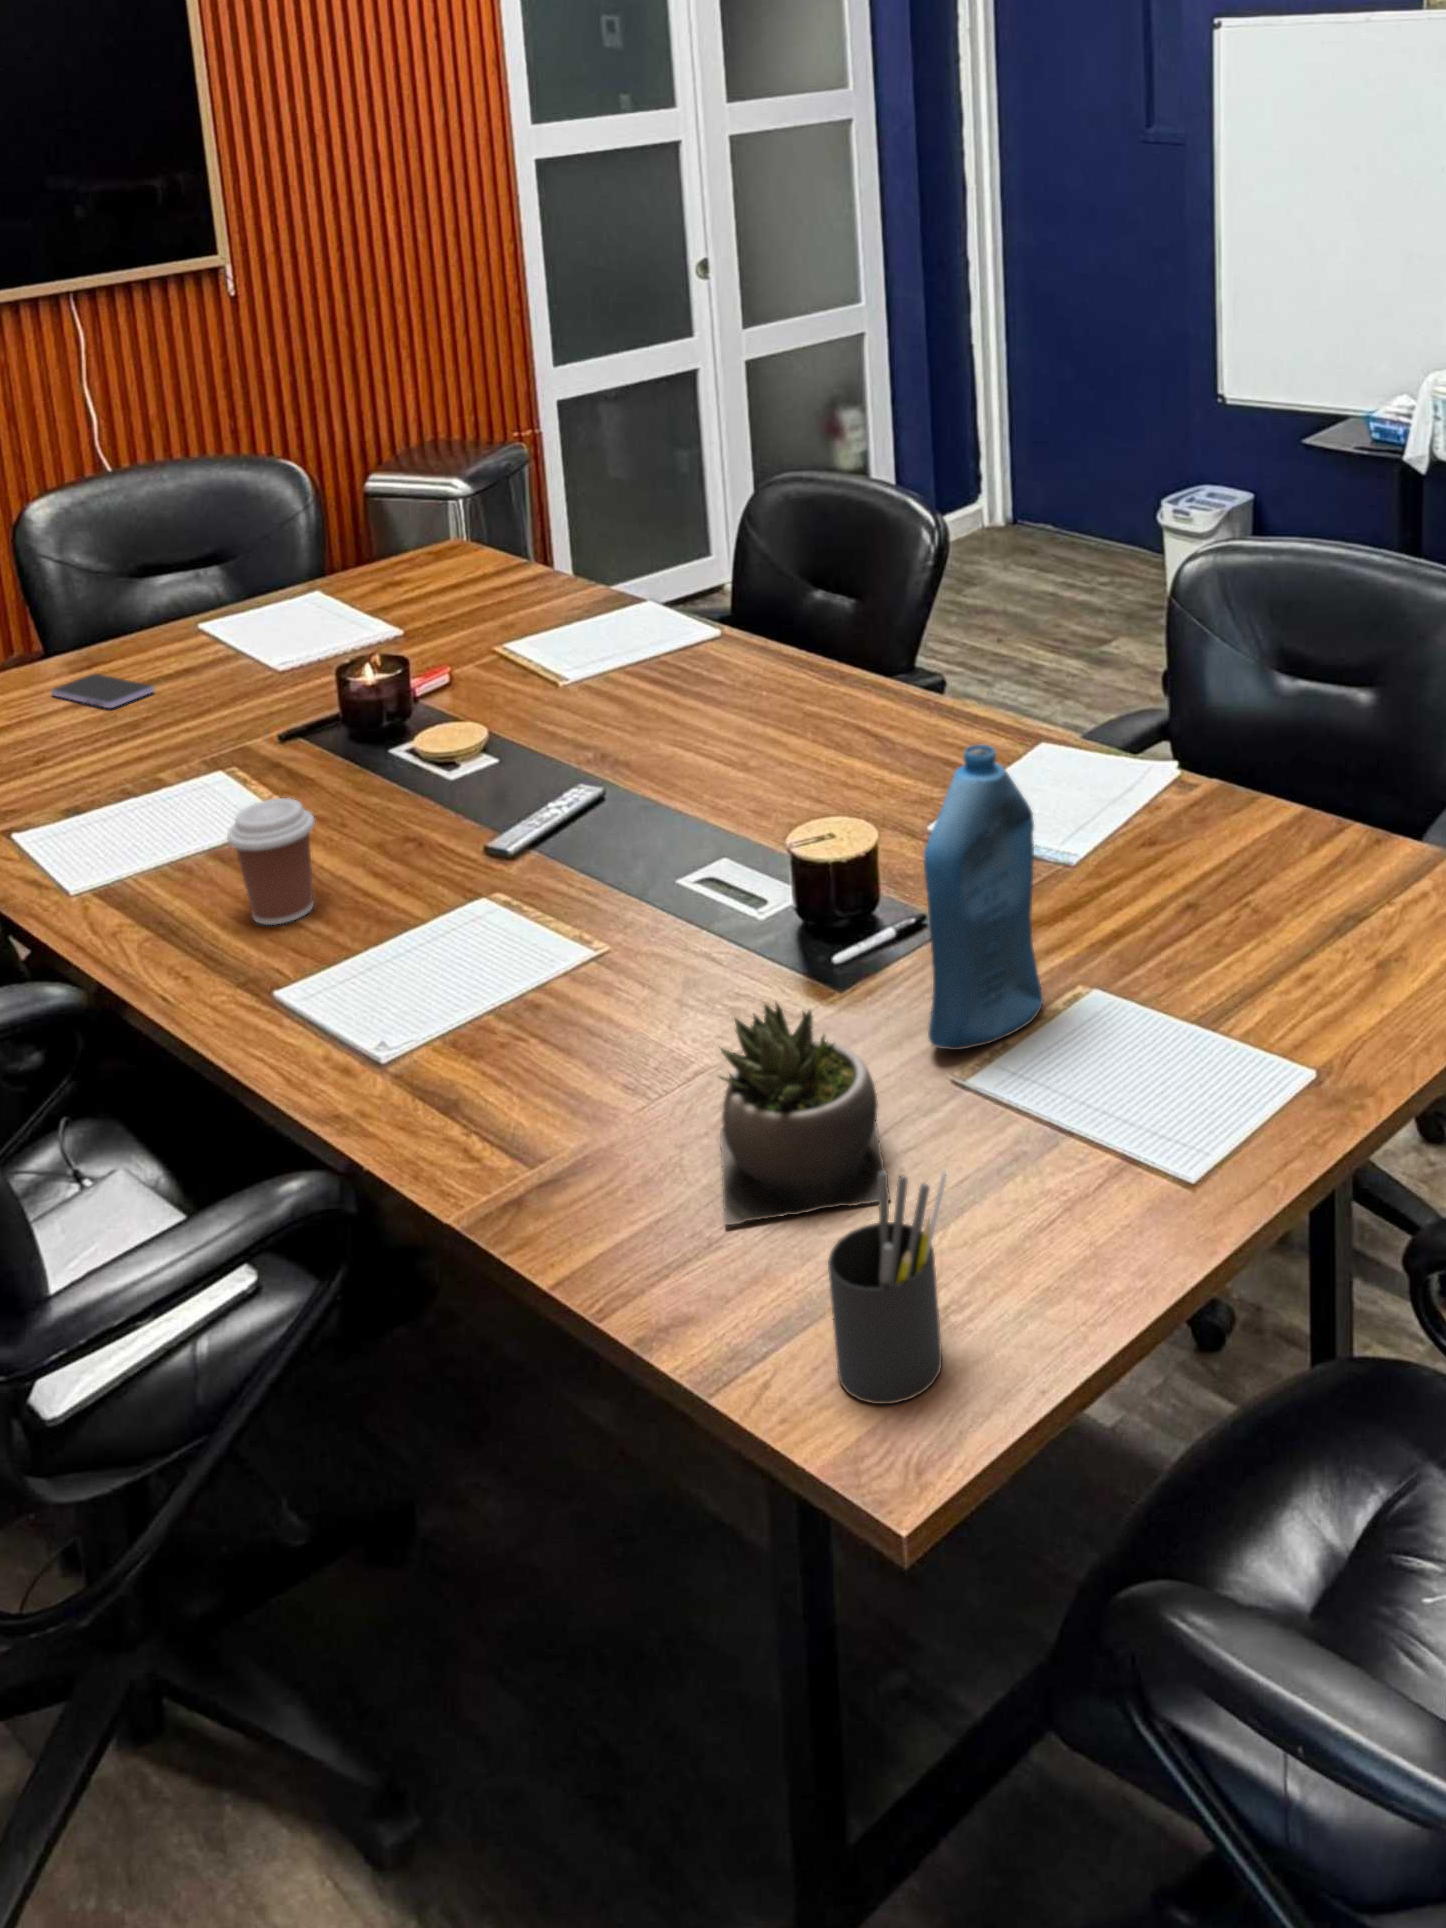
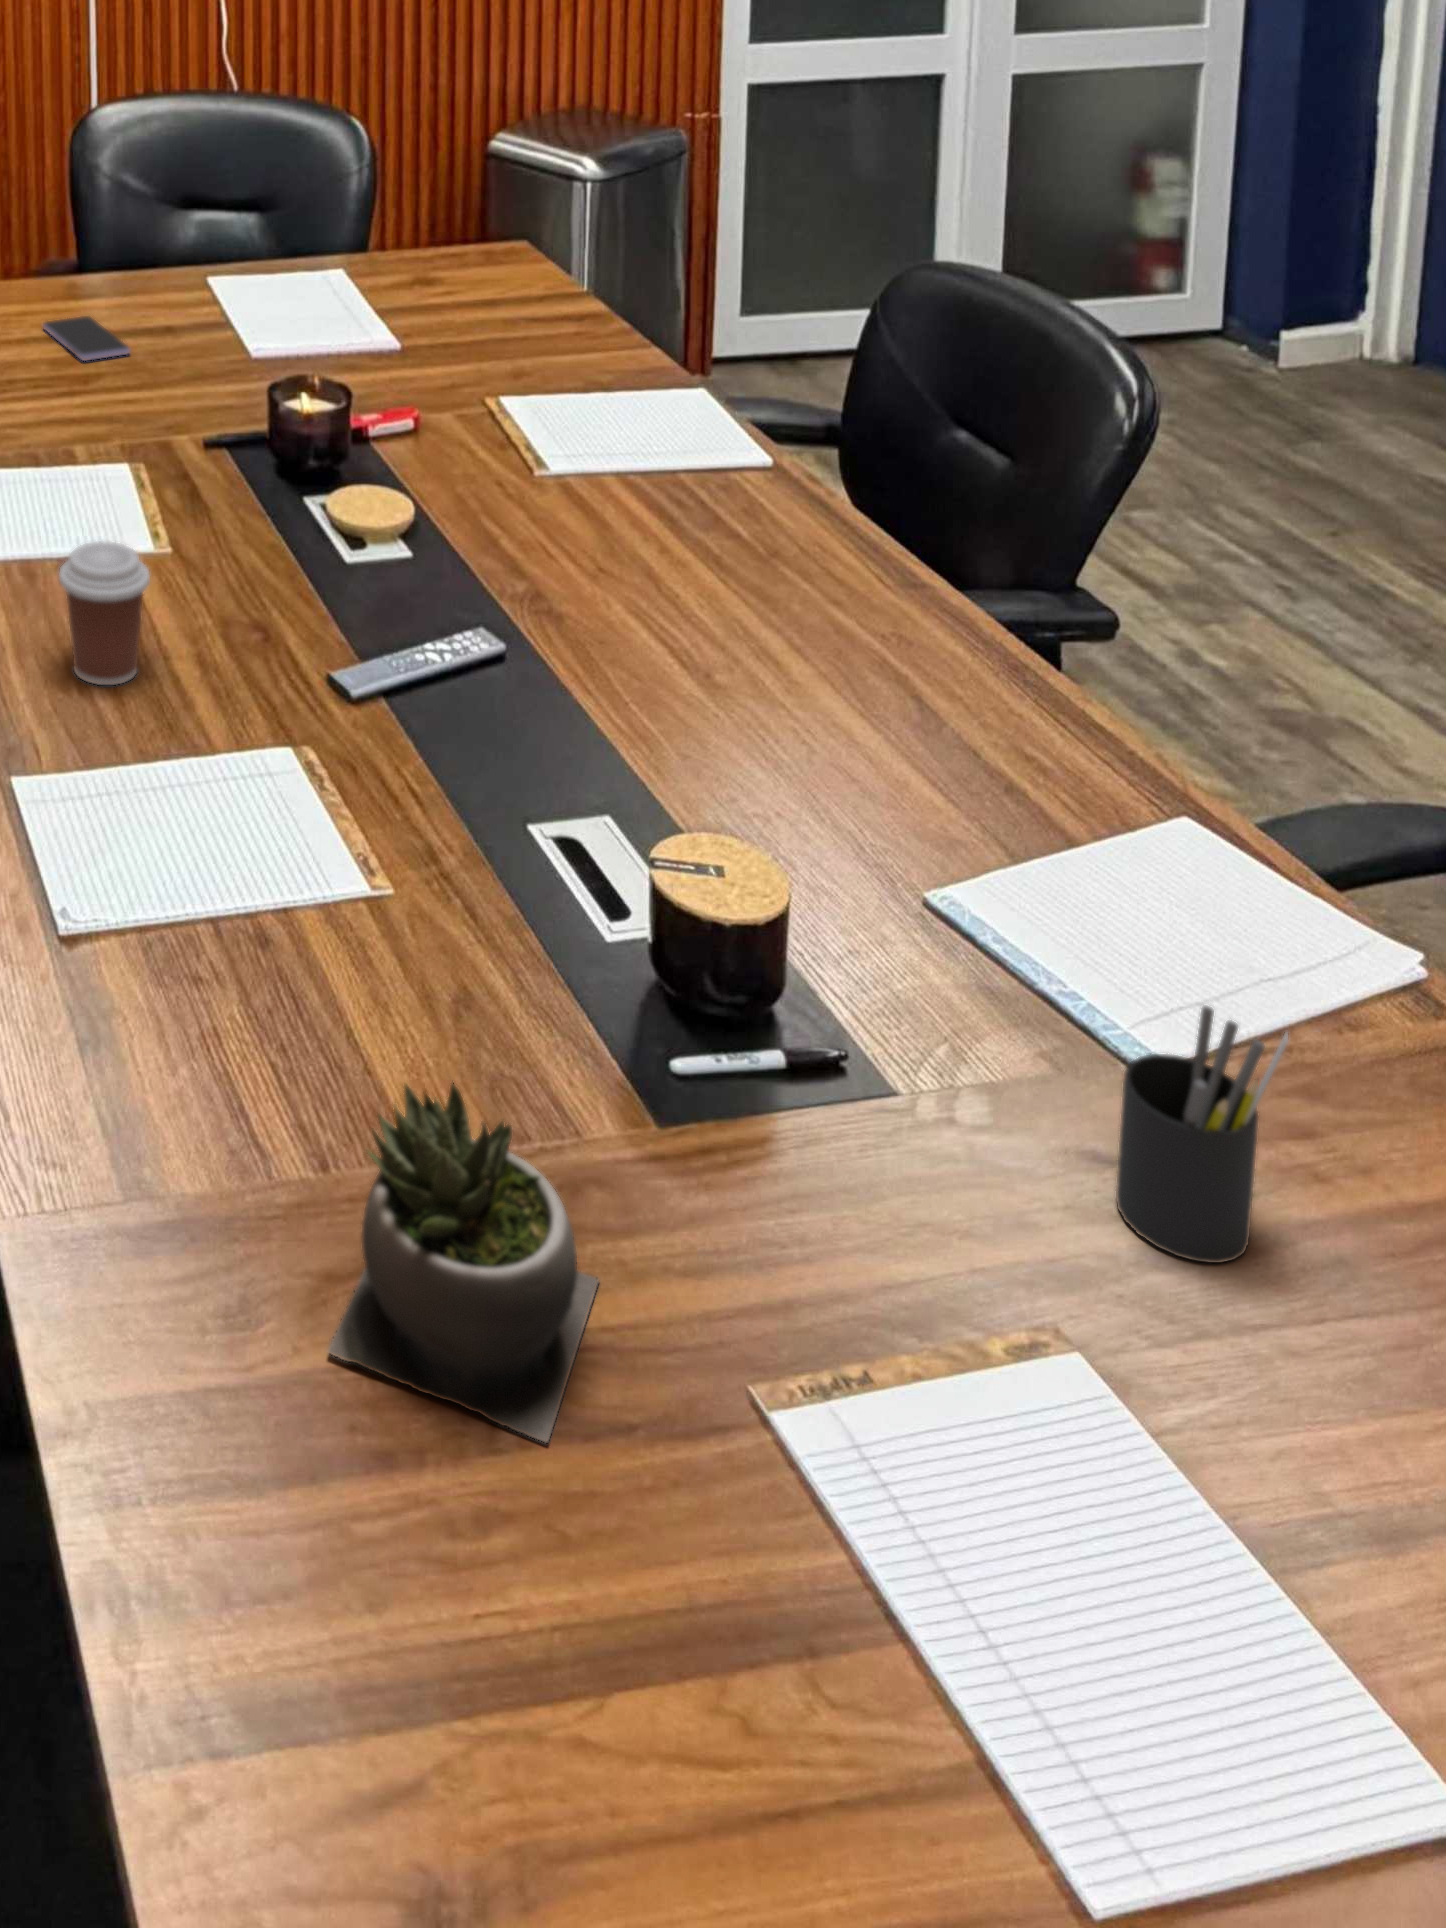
bottle: present [924,745,1043,1050] -> none [715,838,943,1271]
pen holder: present [828,1170,946,1404] -> present [1116,1006,1288,1263]

